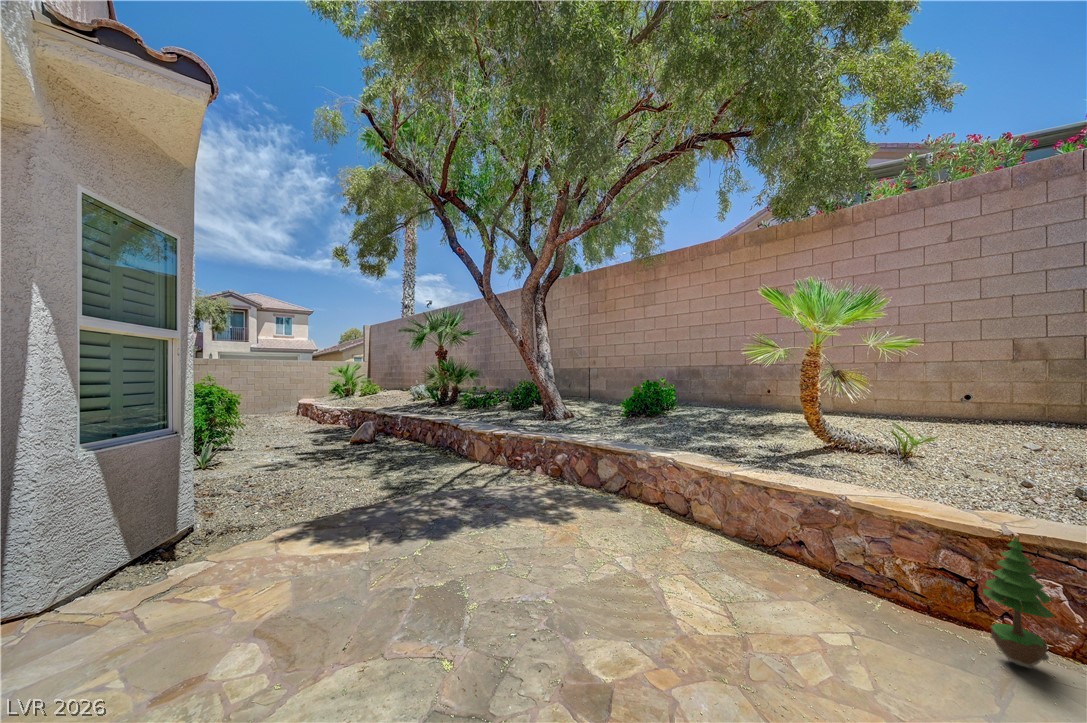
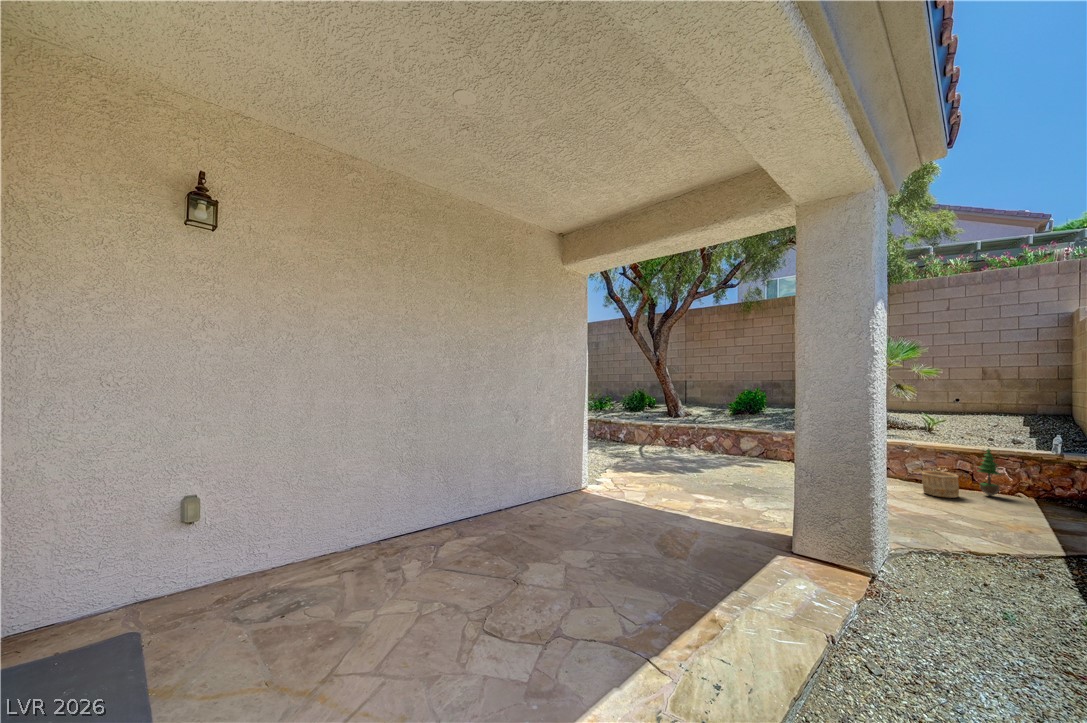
wooden bucket: none [838,577,930,671] -> present [921,471,959,498]

